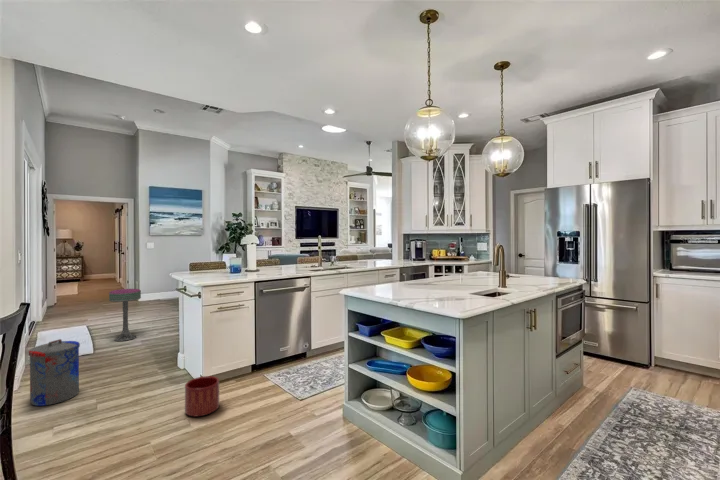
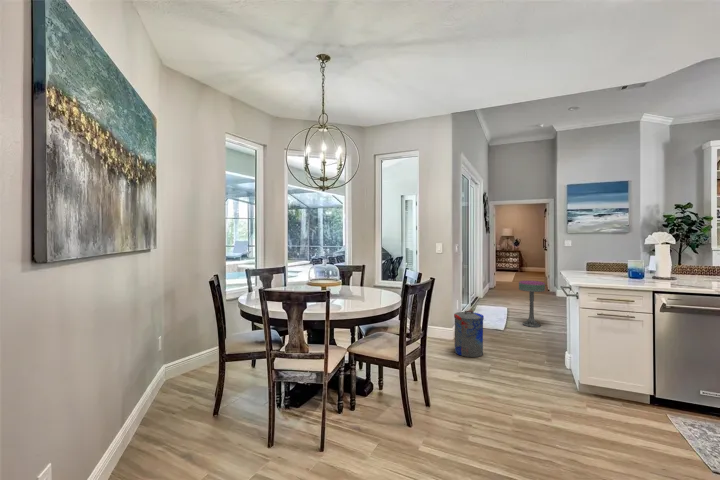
planter: present [185,376,219,416] -> none [551,378,590,421]

